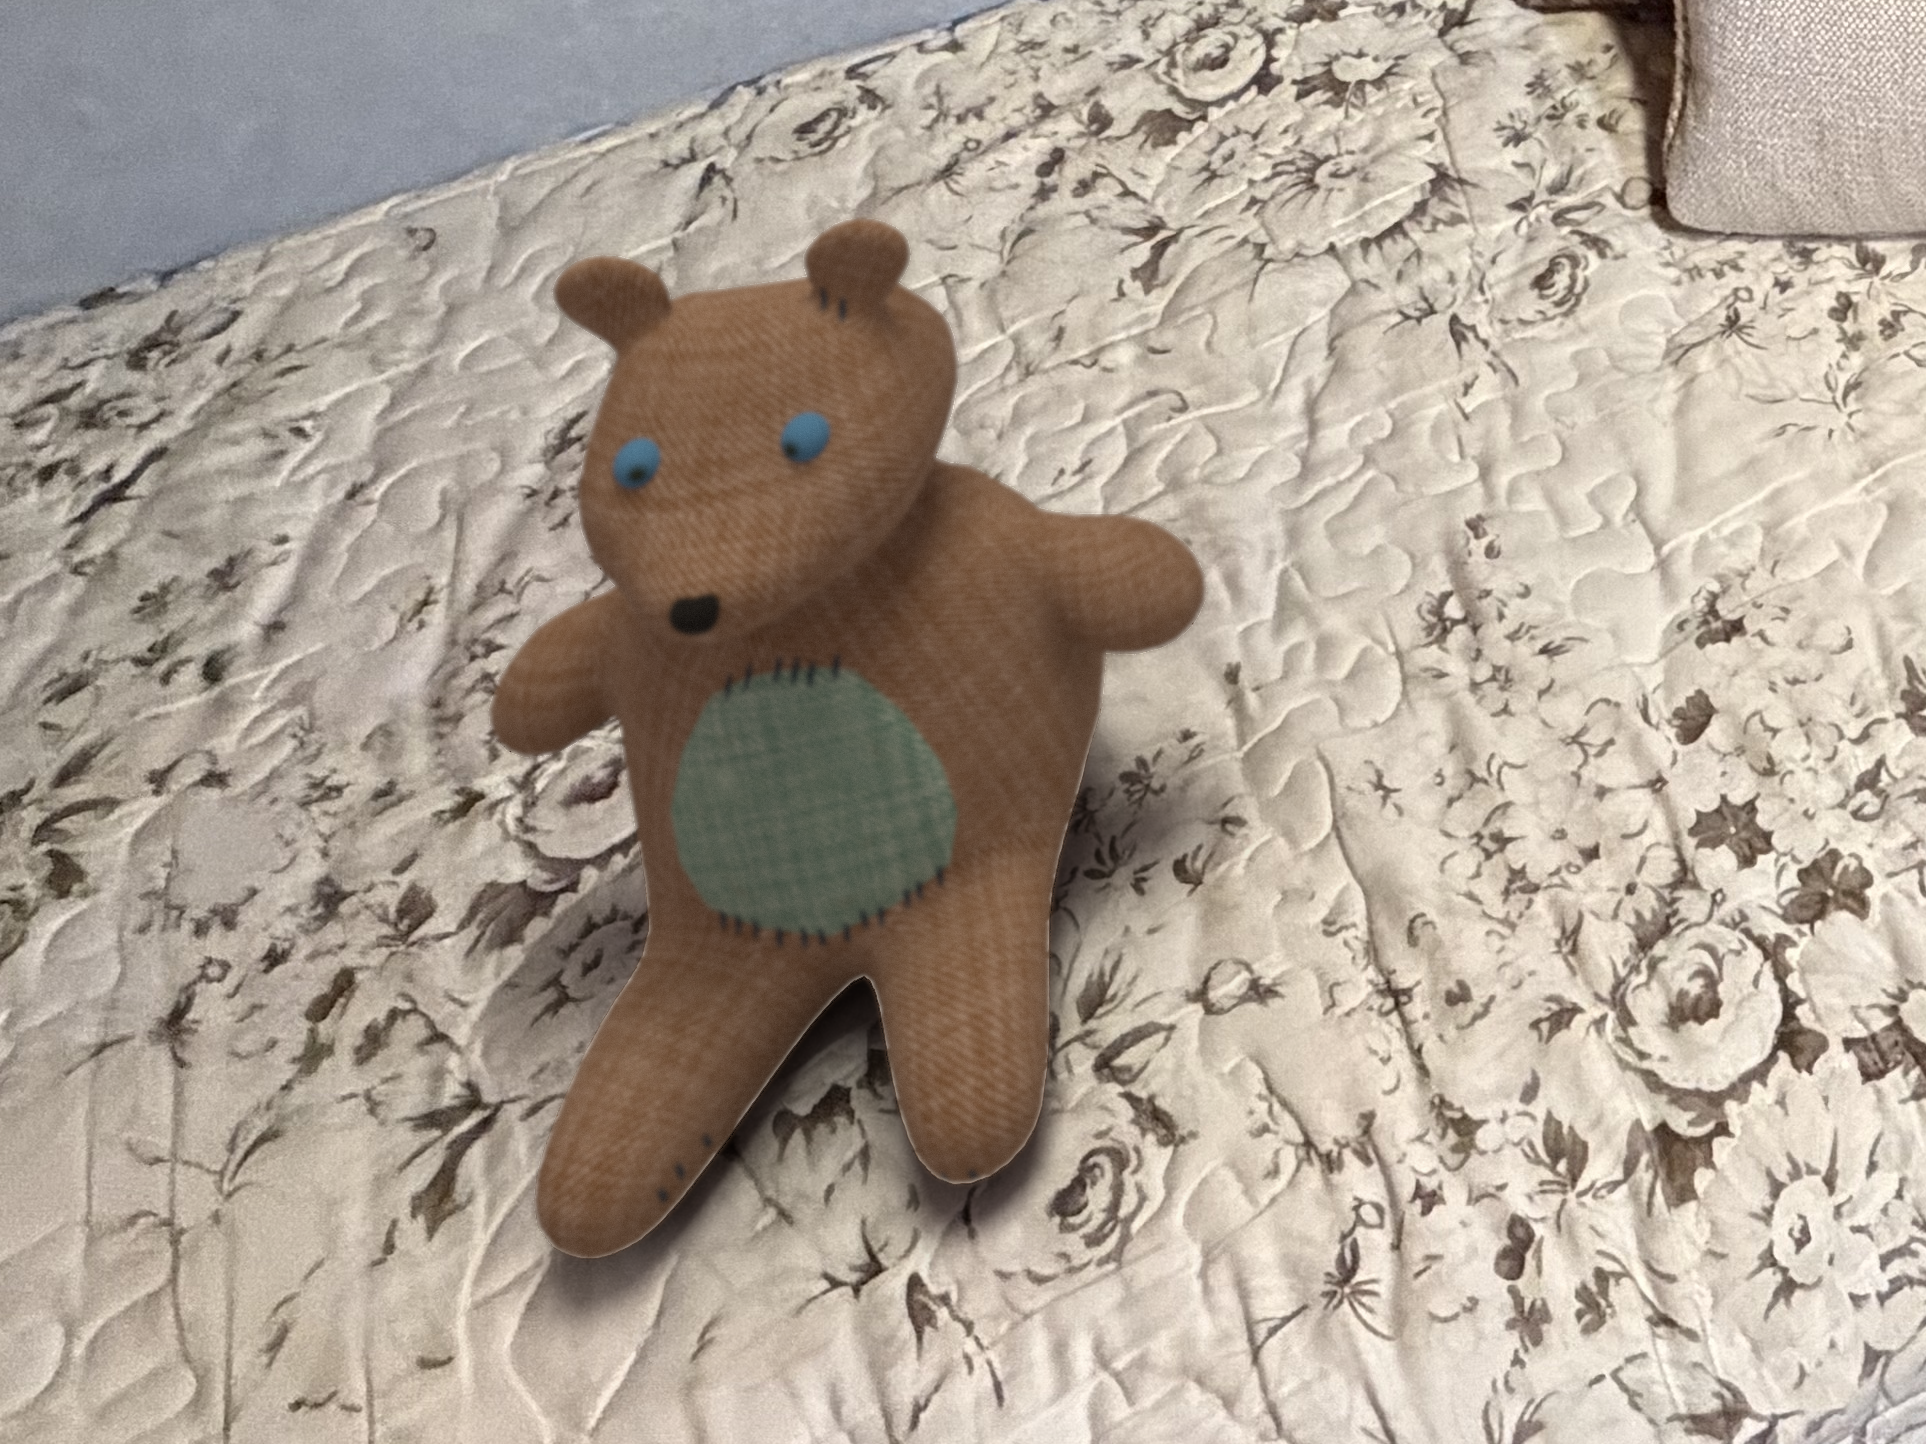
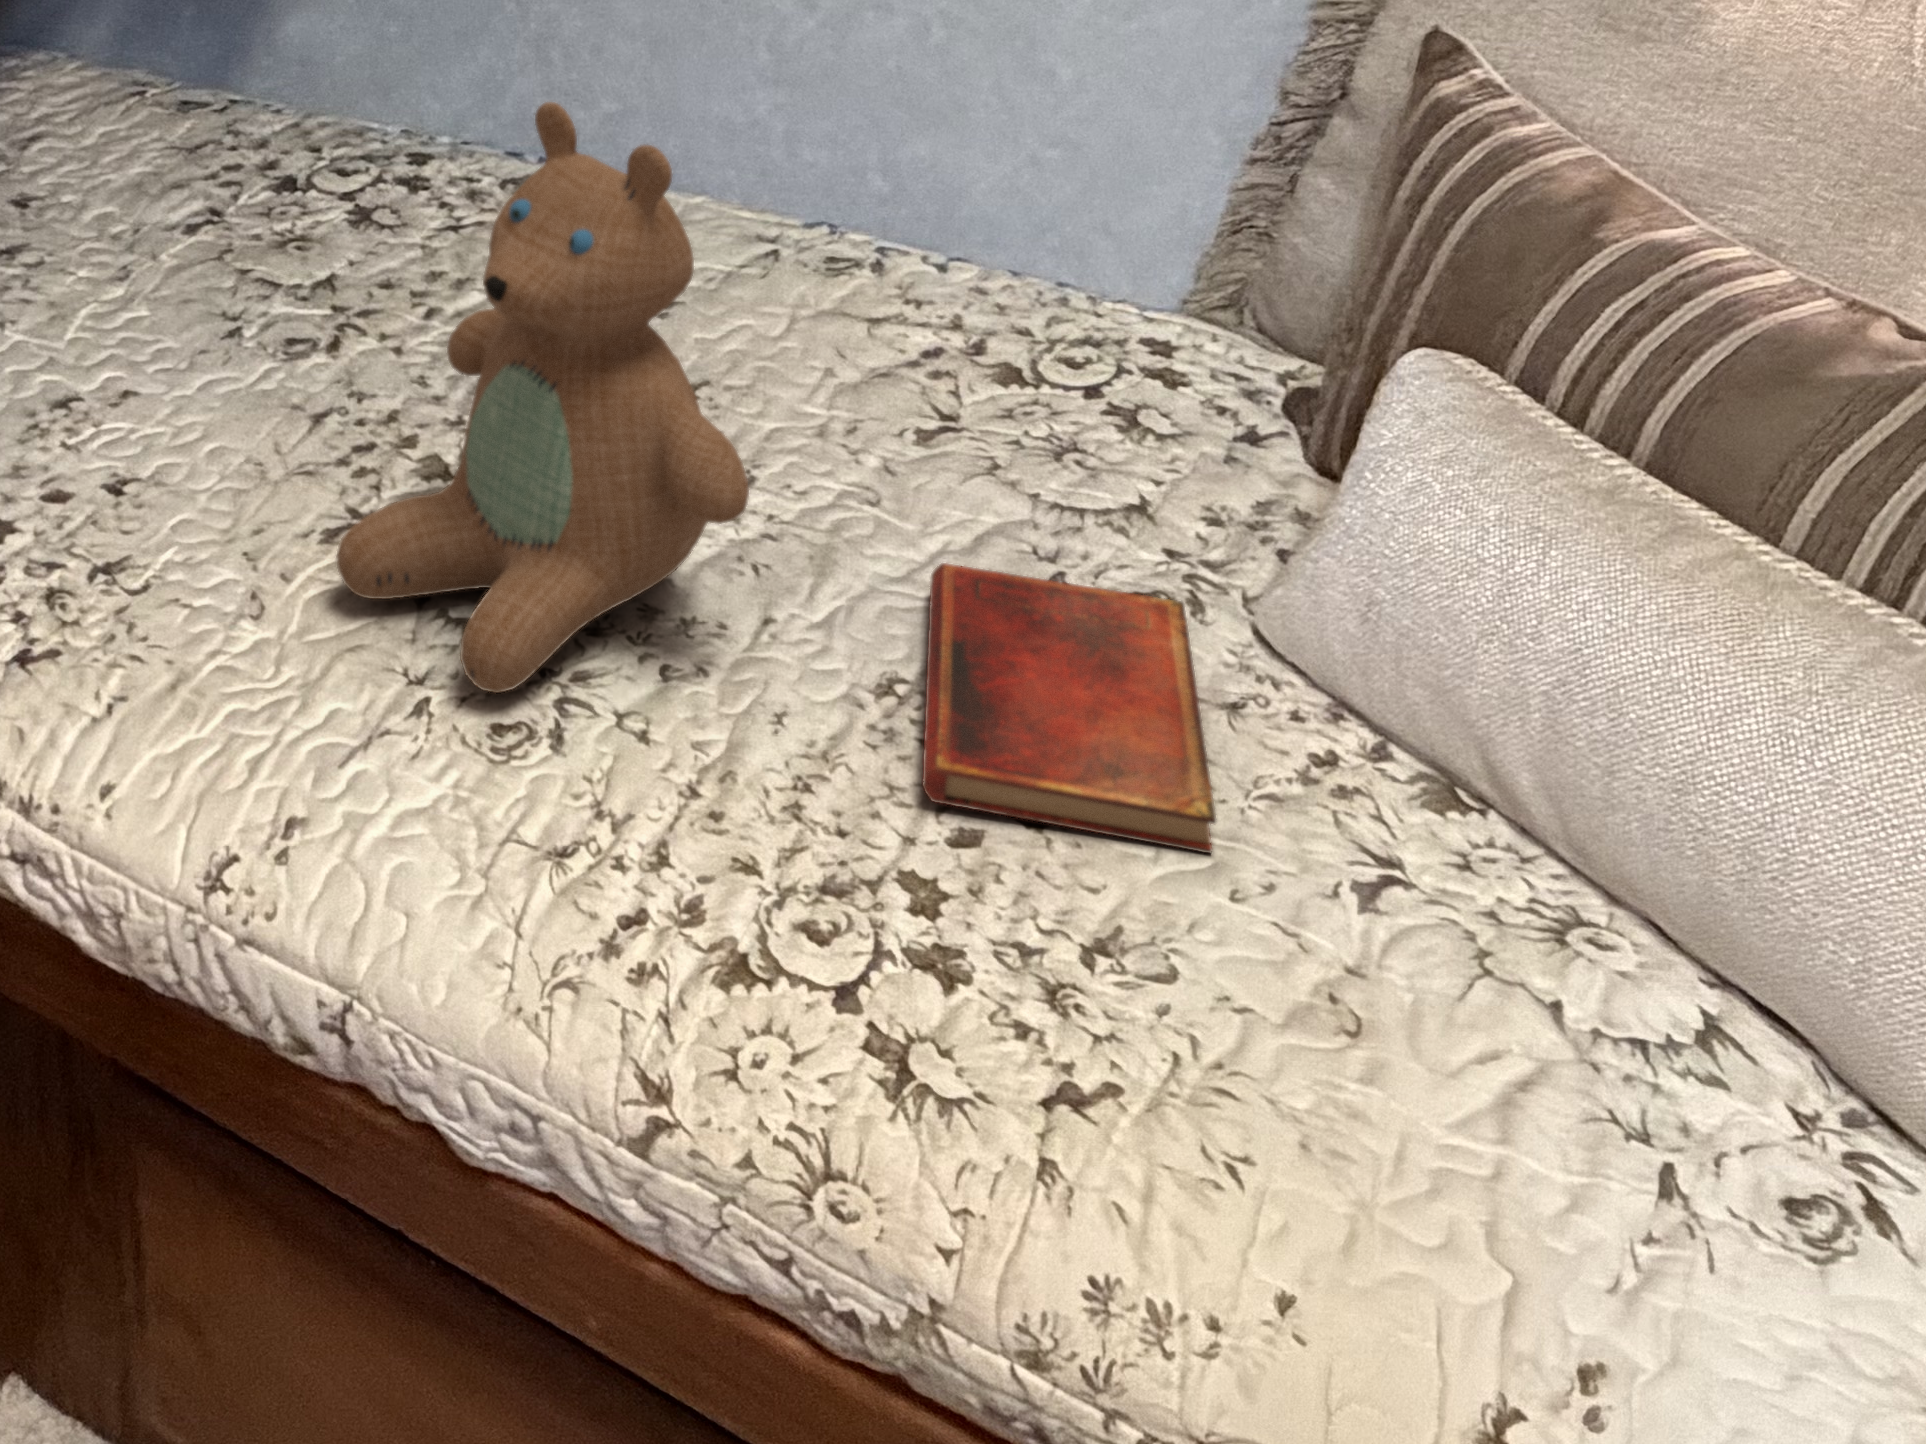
diary: none [1350,255,1888,716] -> present [922,563,1216,853]

